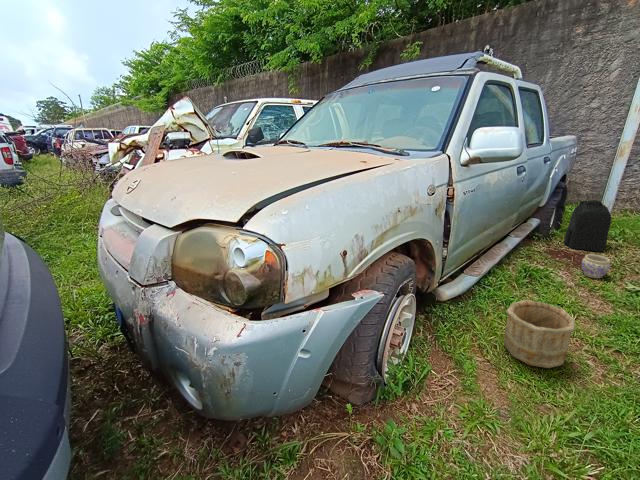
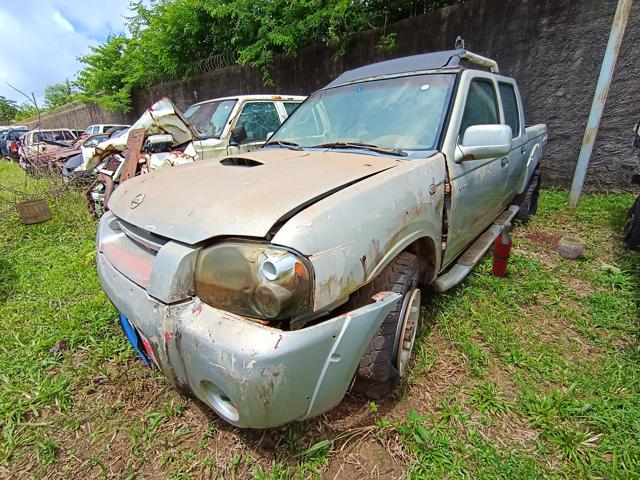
backpack: present [564,200,611,252] -> none [539,185,581,233]
fire extinguisher: none [505,234,528,291] -> present [492,222,512,276]
wooden bucket: present [504,300,575,368] -> present [15,199,52,224]

